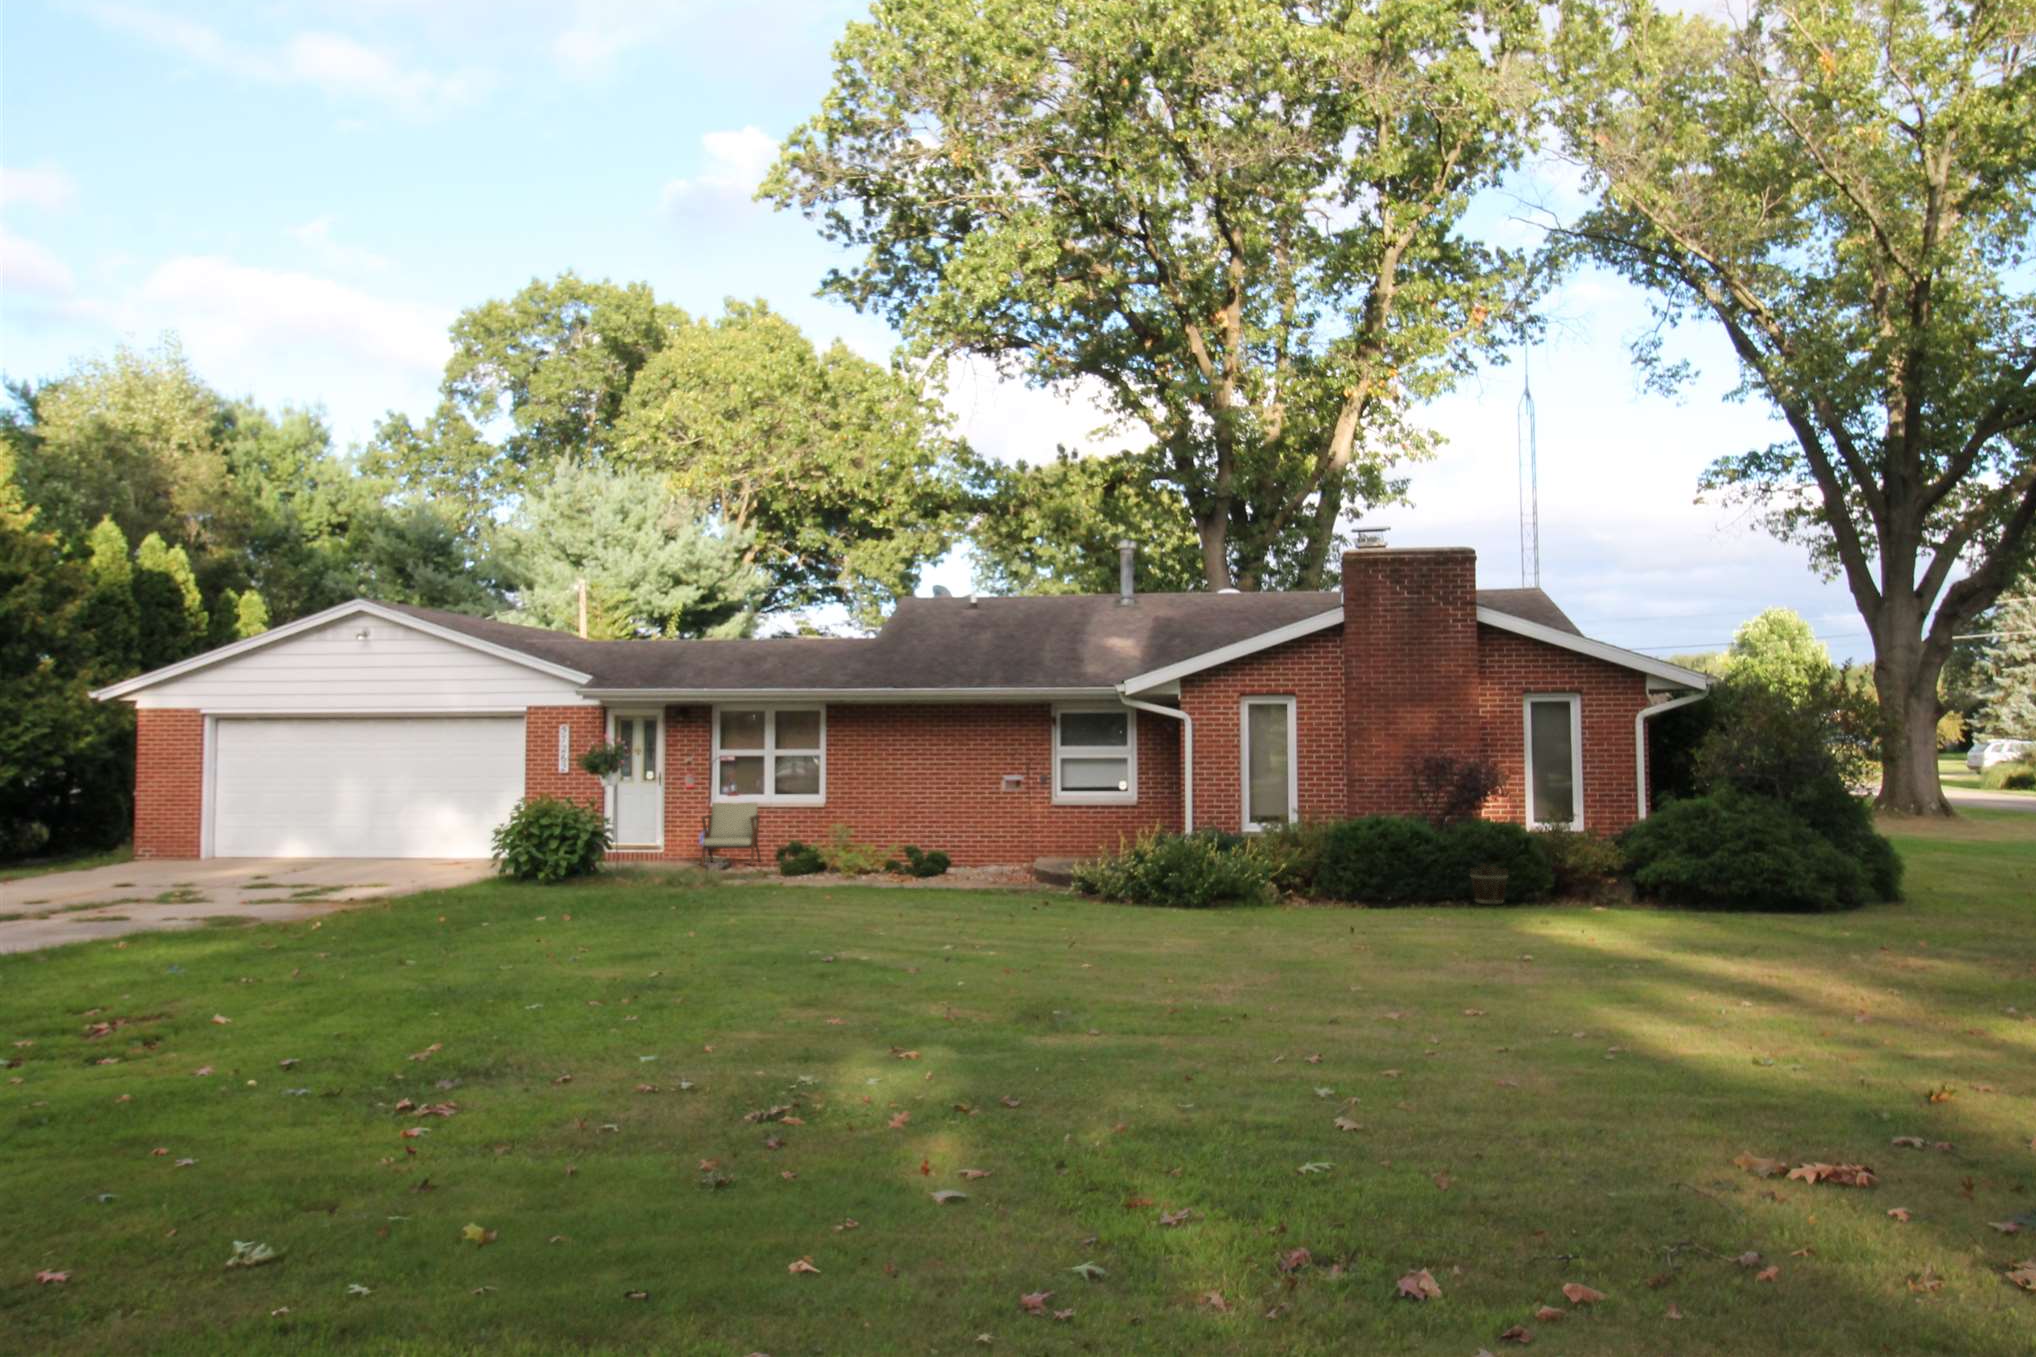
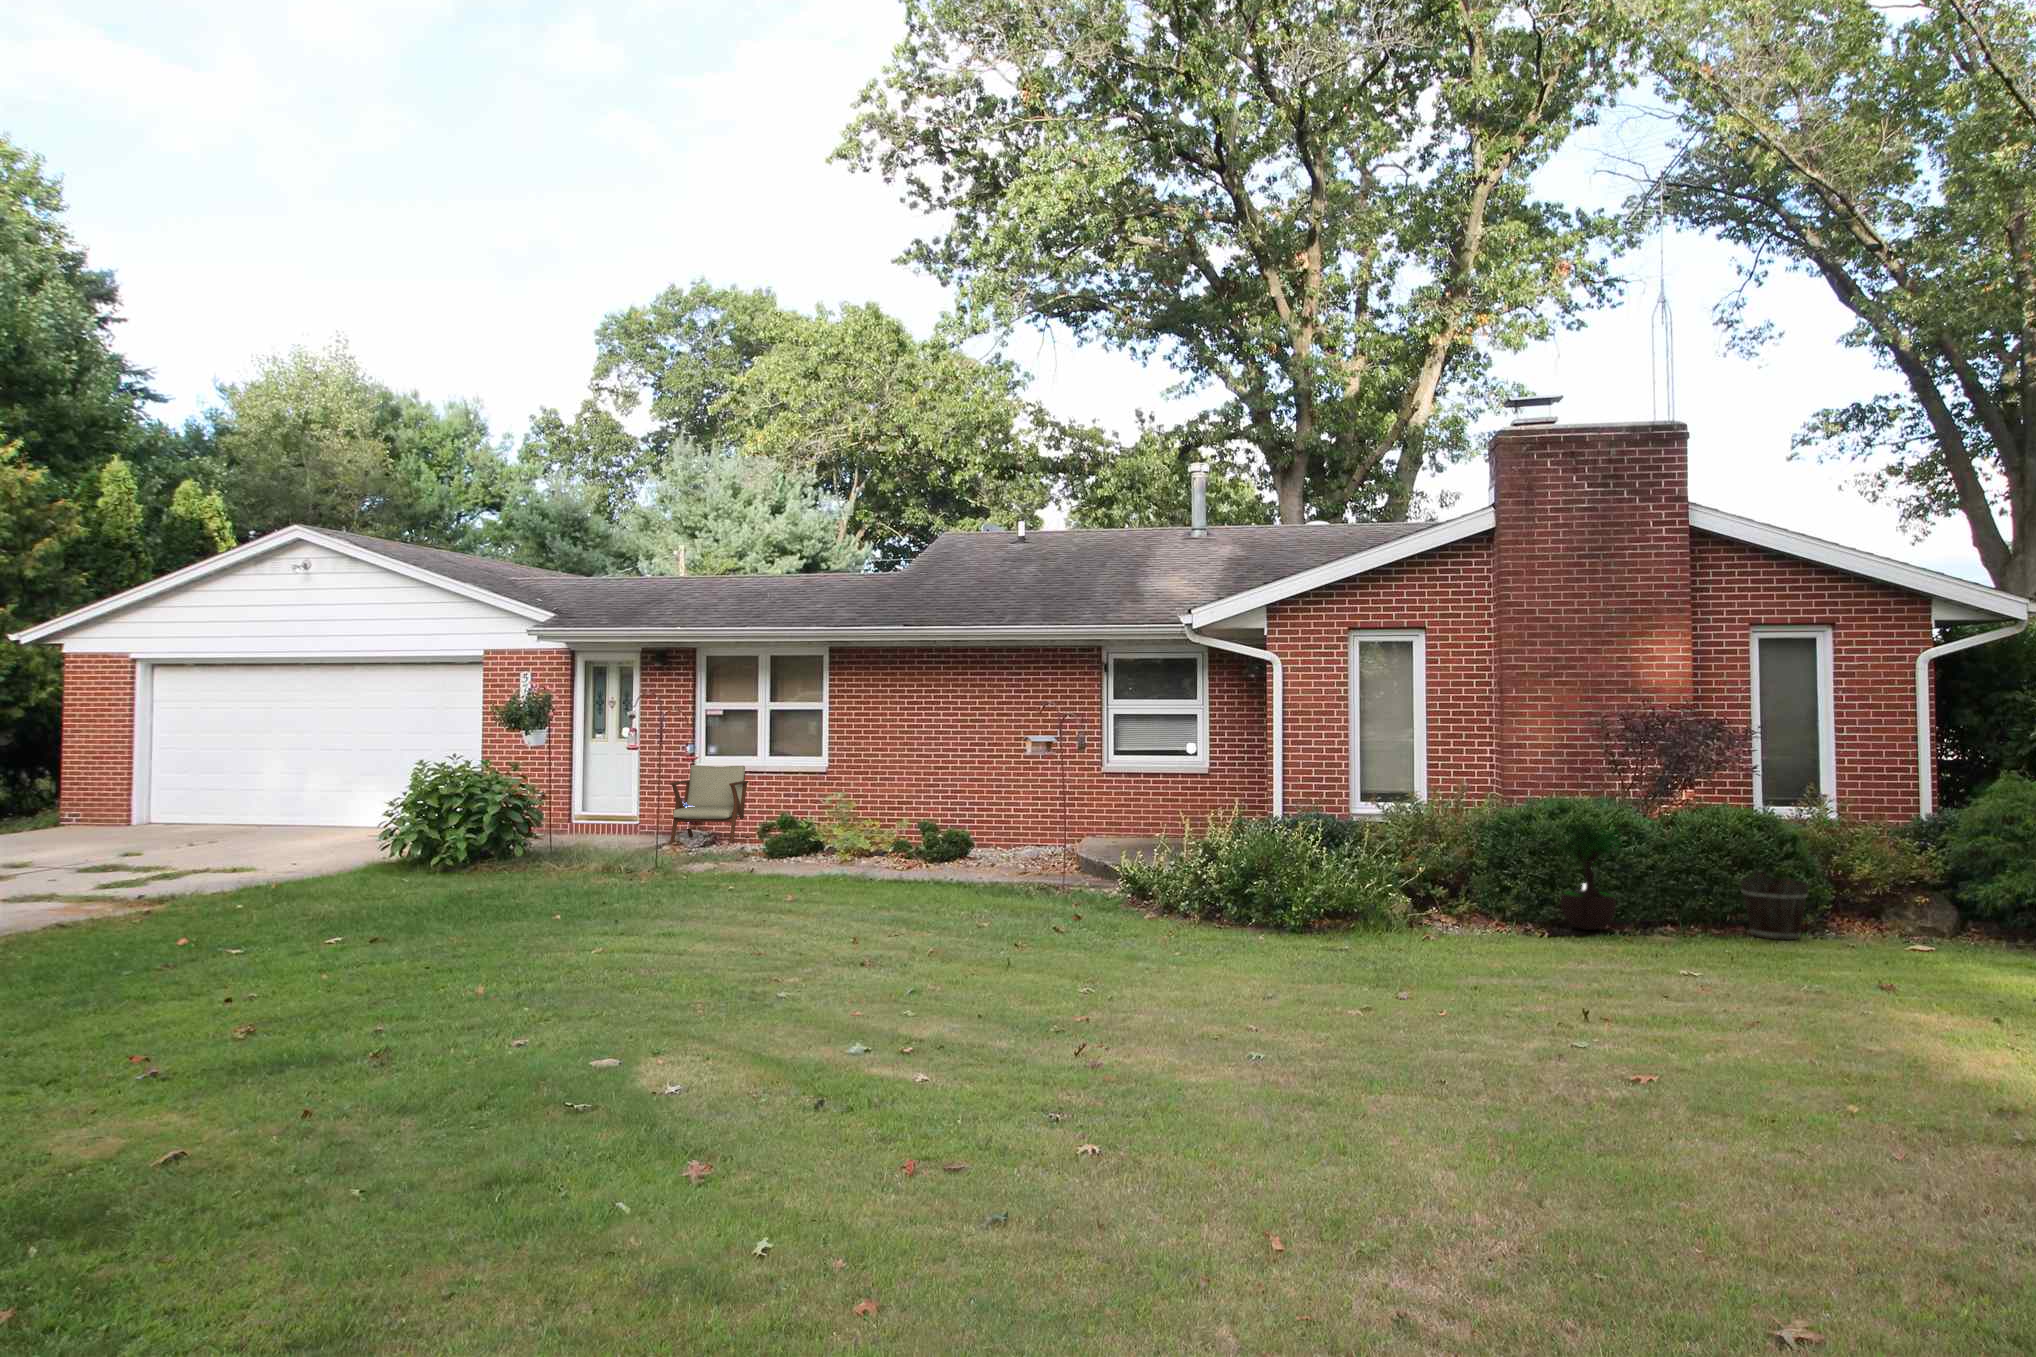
potted tree: none [1352,826,1398,902] -> present [1549,820,1619,930]

